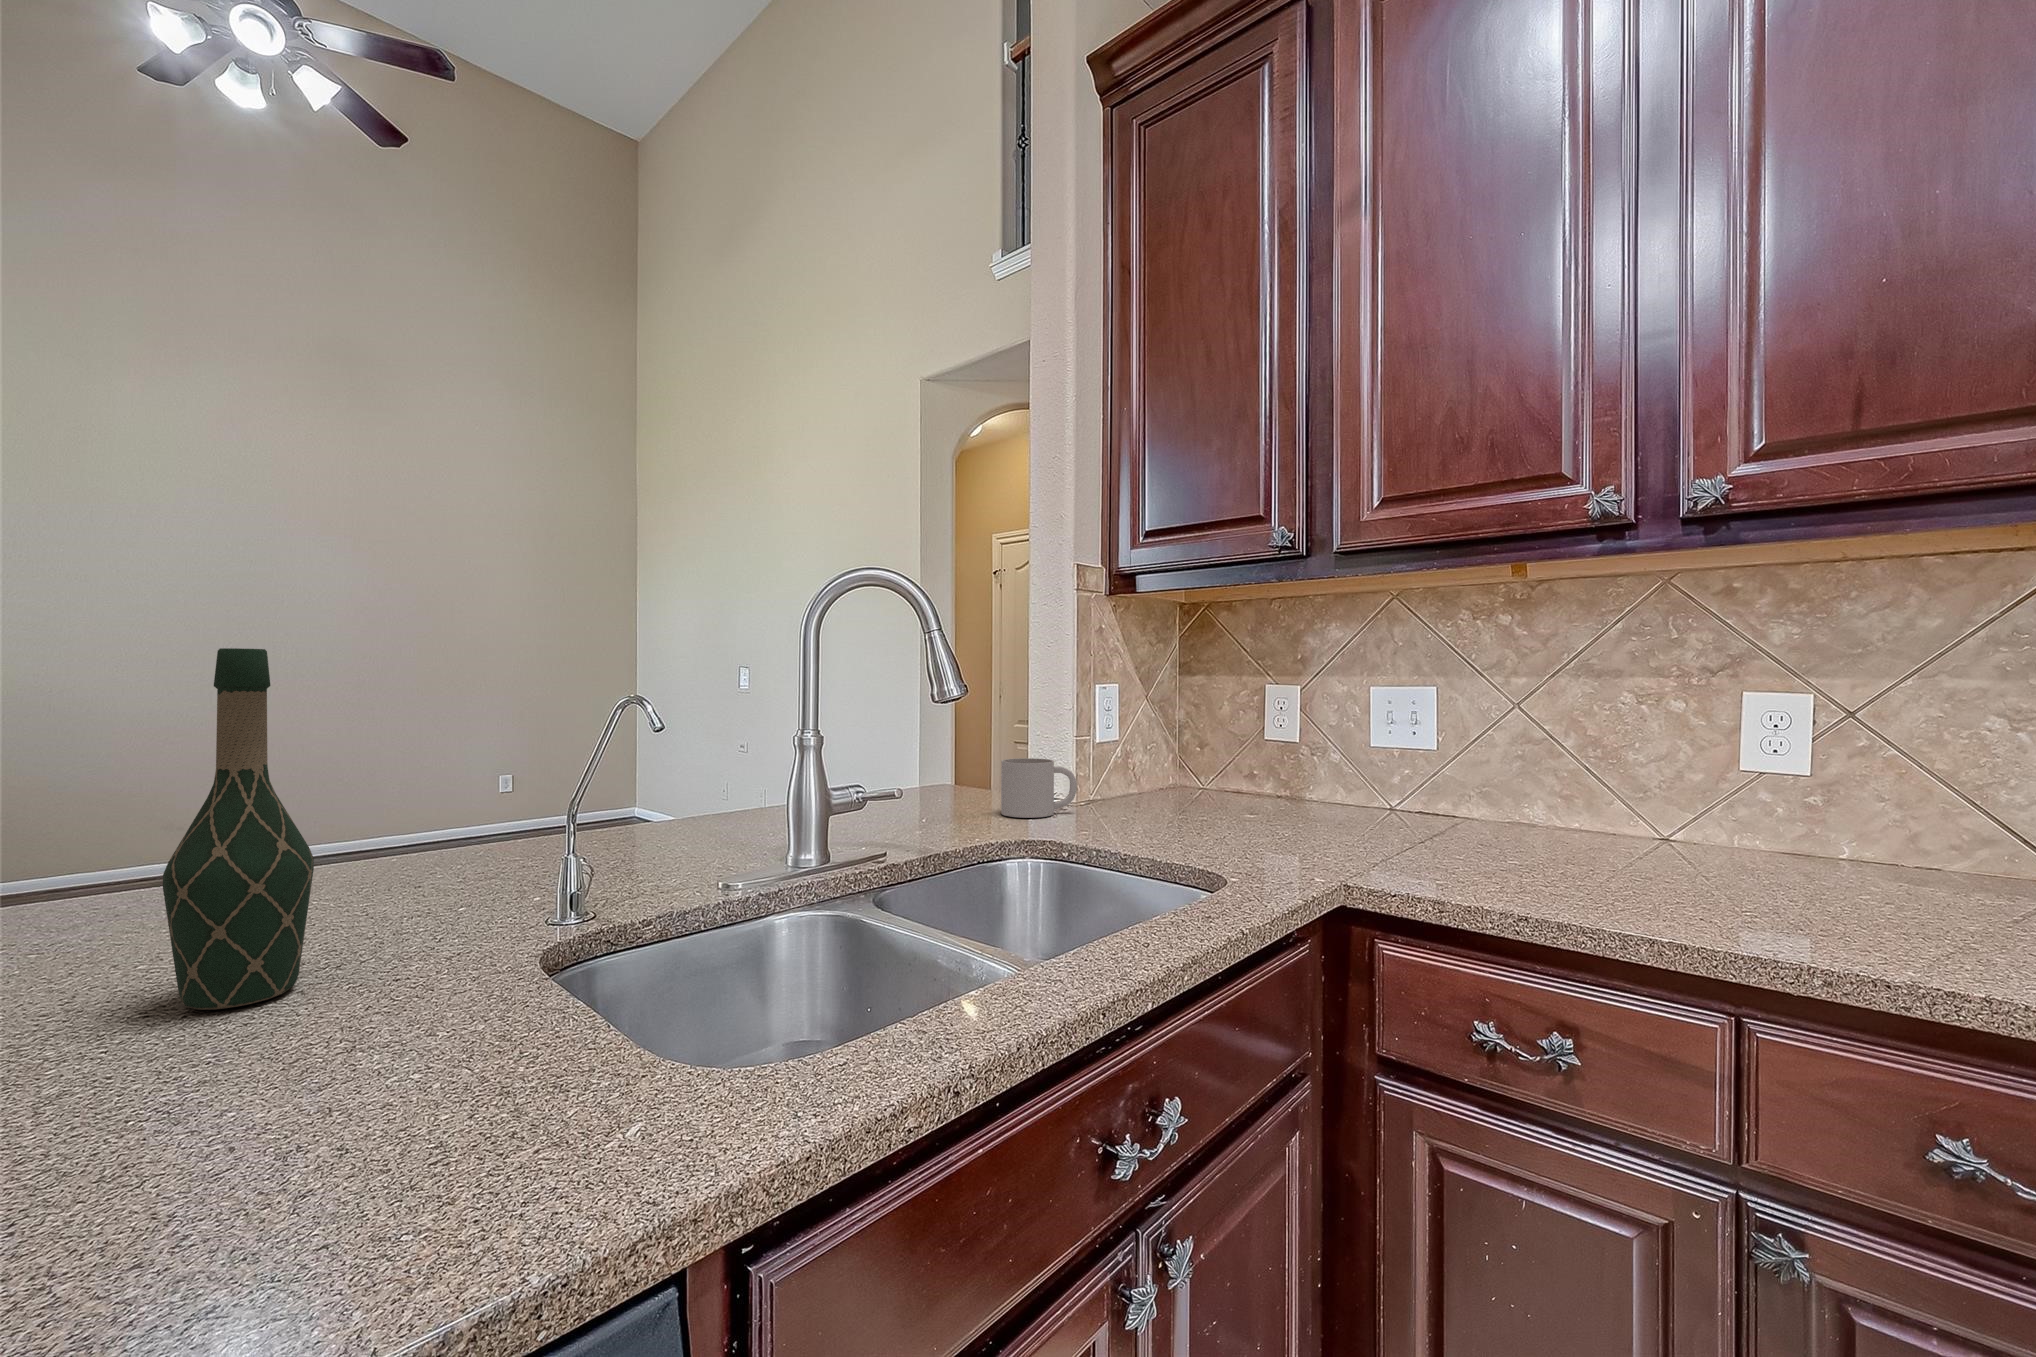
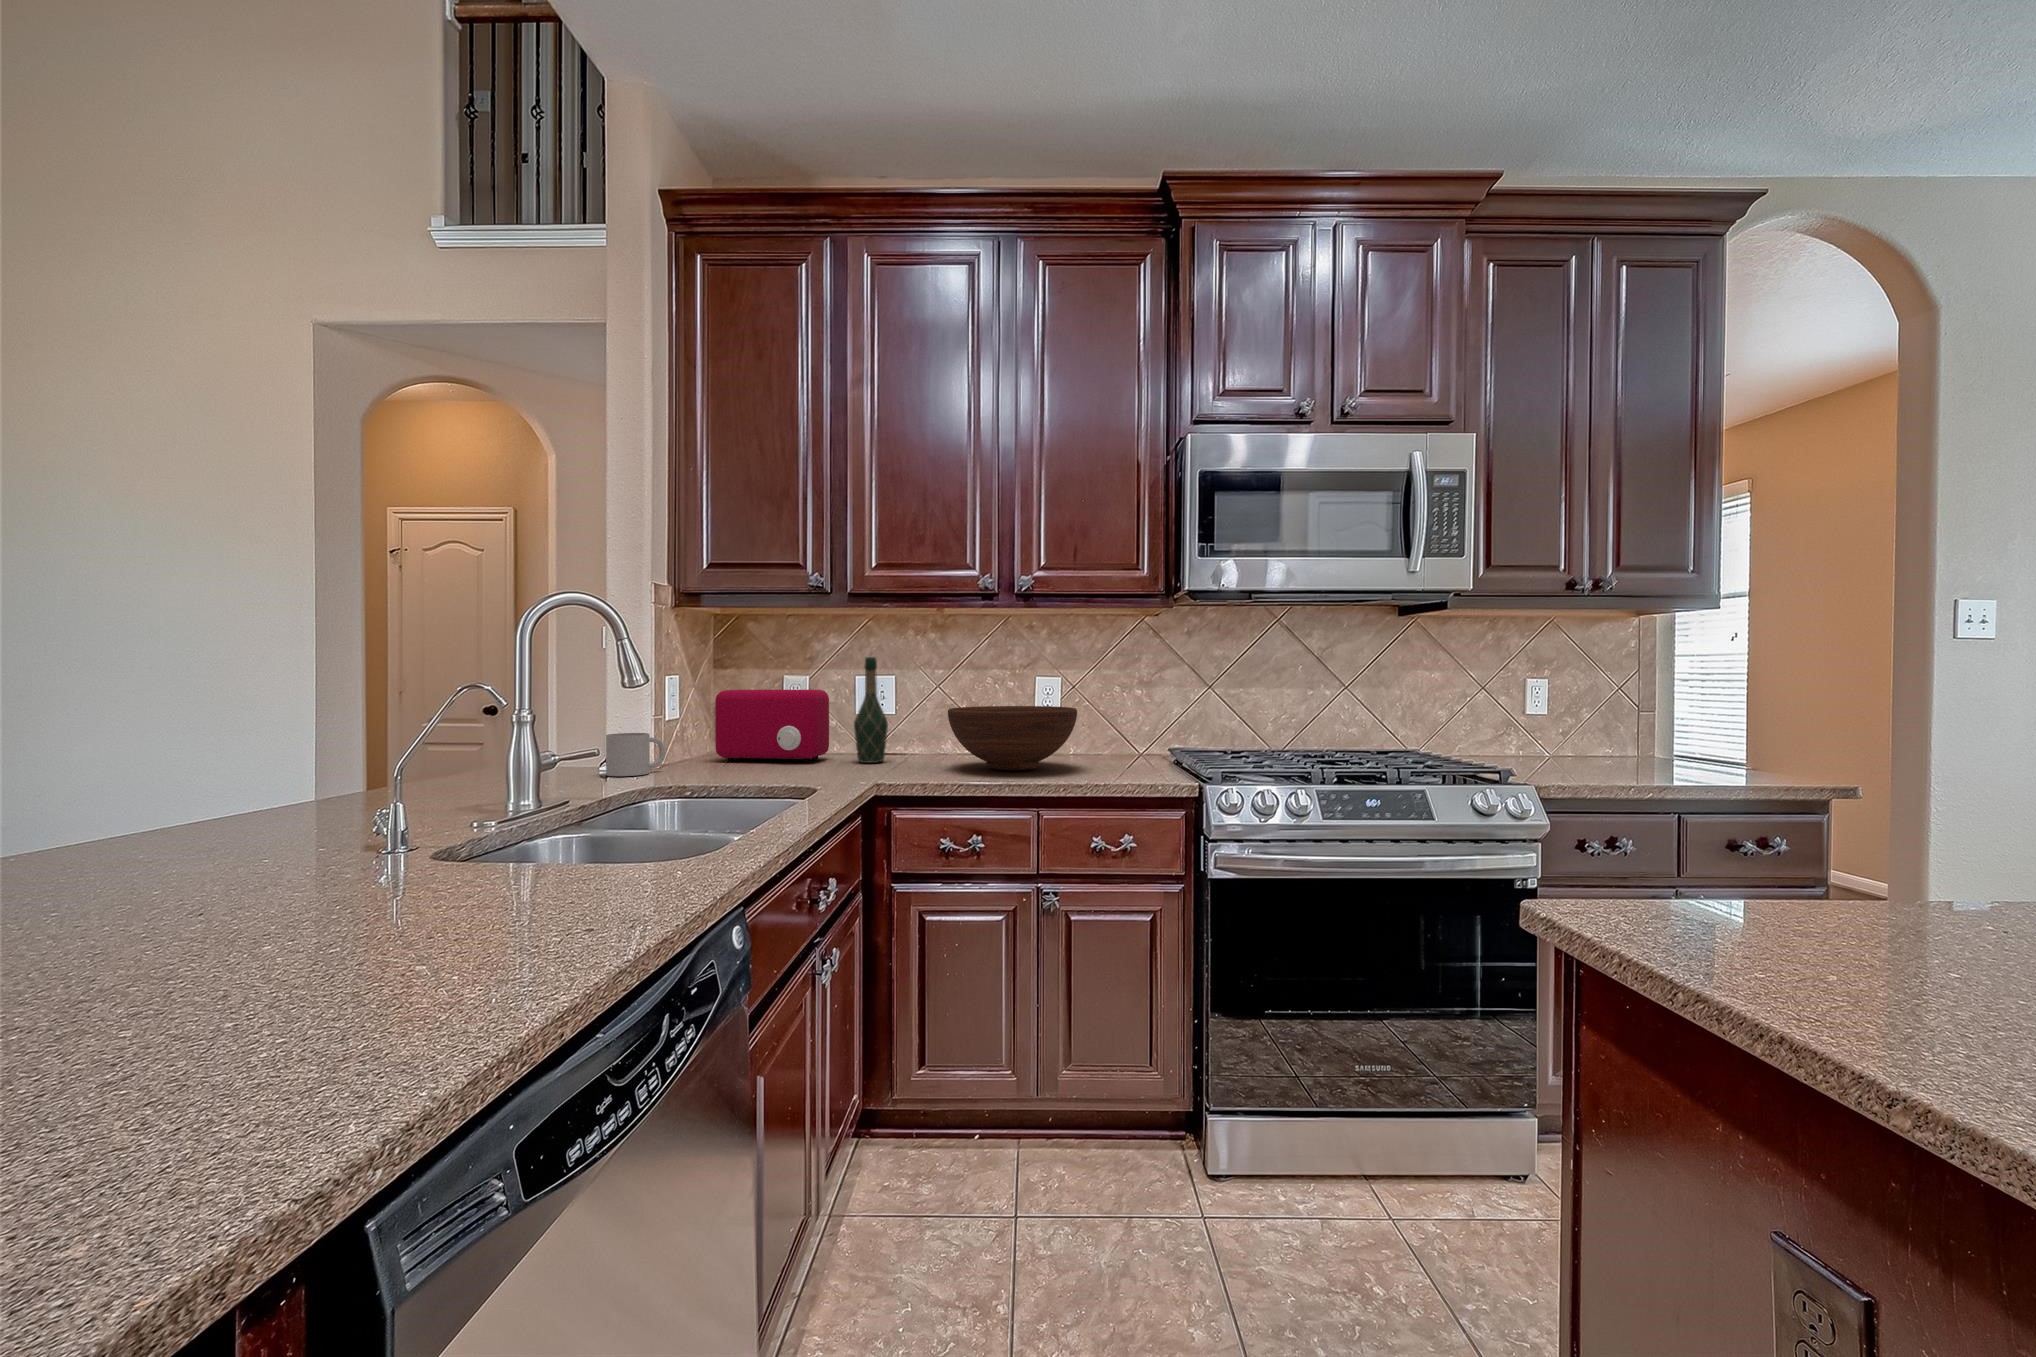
wine bottle: present [163,648,314,1010] -> present [854,657,888,763]
toaster: none [1159,703,1322,818] -> present [715,690,829,762]
fruit bowl: none [1517,747,1857,891] -> present [948,706,1077,770]

